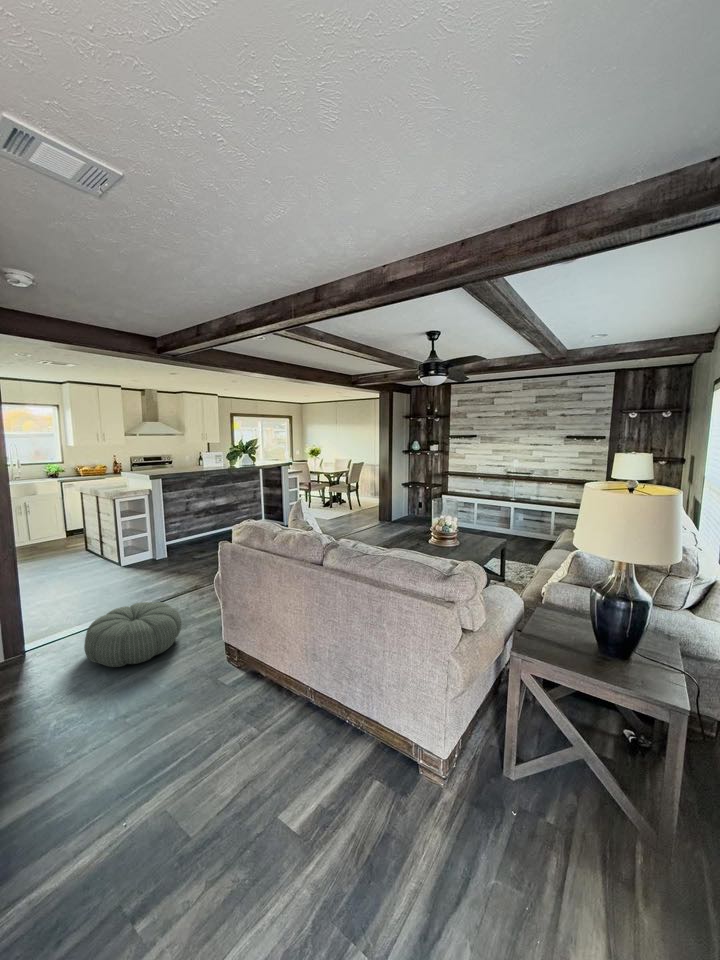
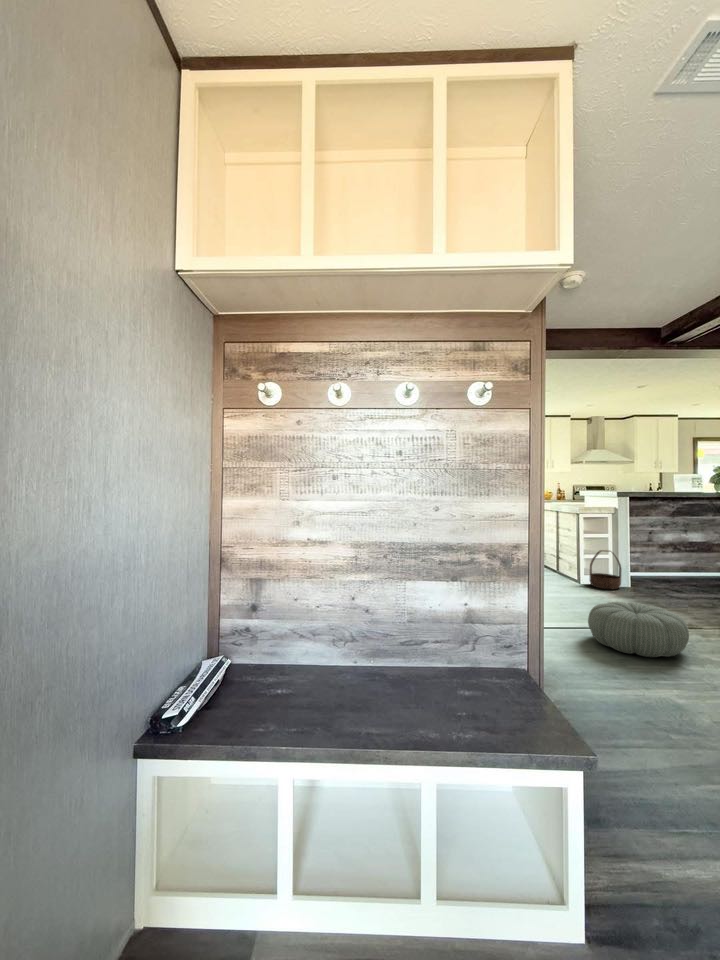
basket: none [129,530,159,567] -> present [590,550,621,589]

